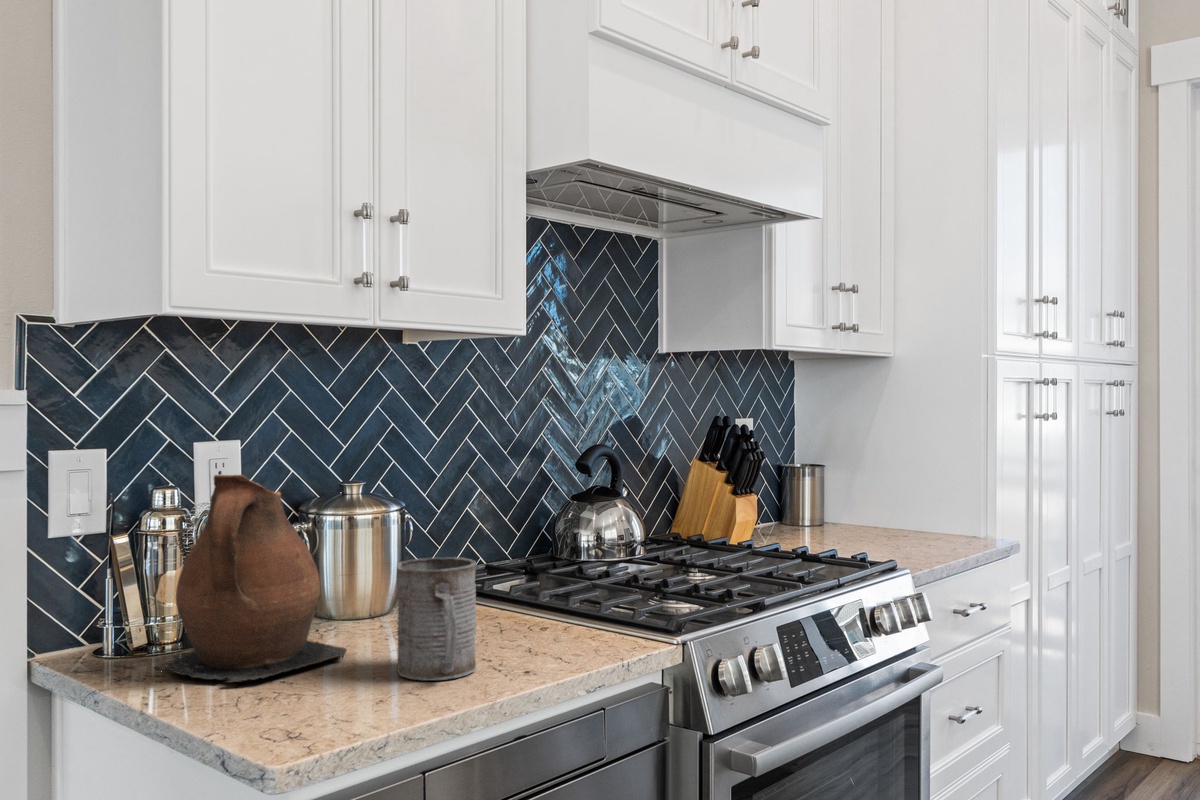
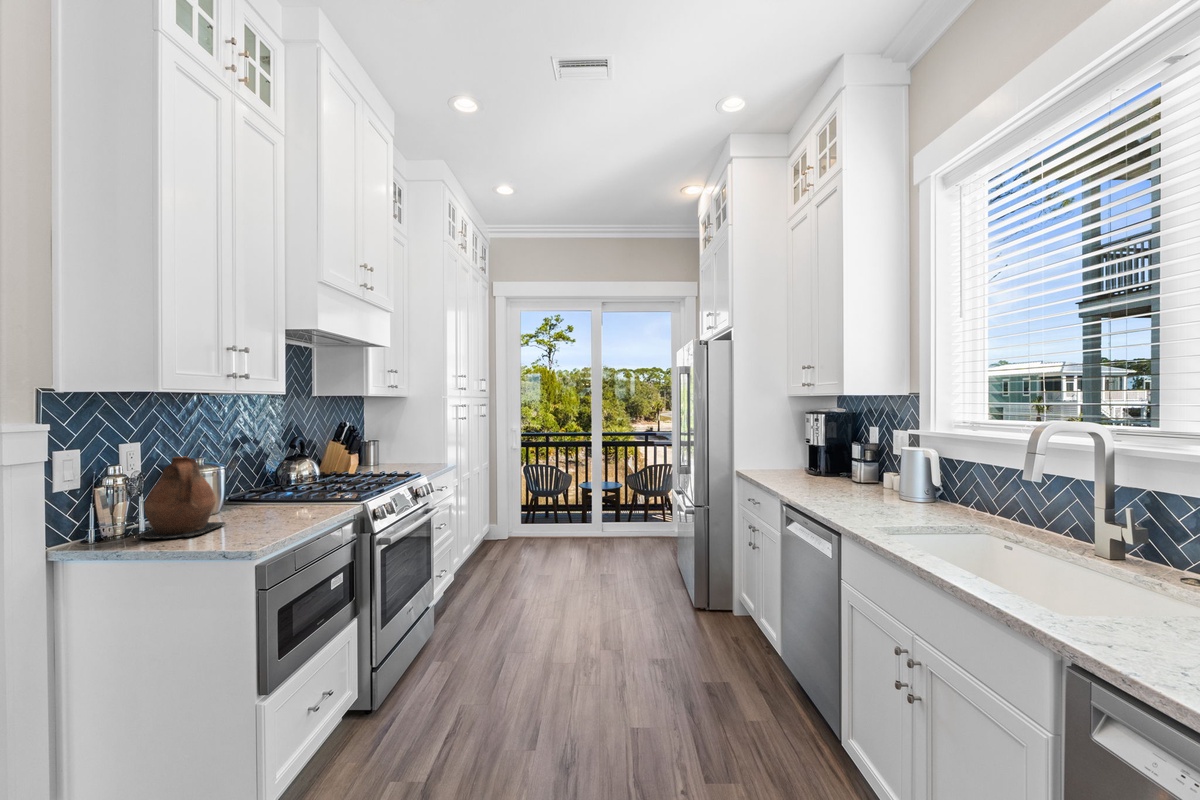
mug: present [397,557,476,680] -> none [257,481,292,525]

